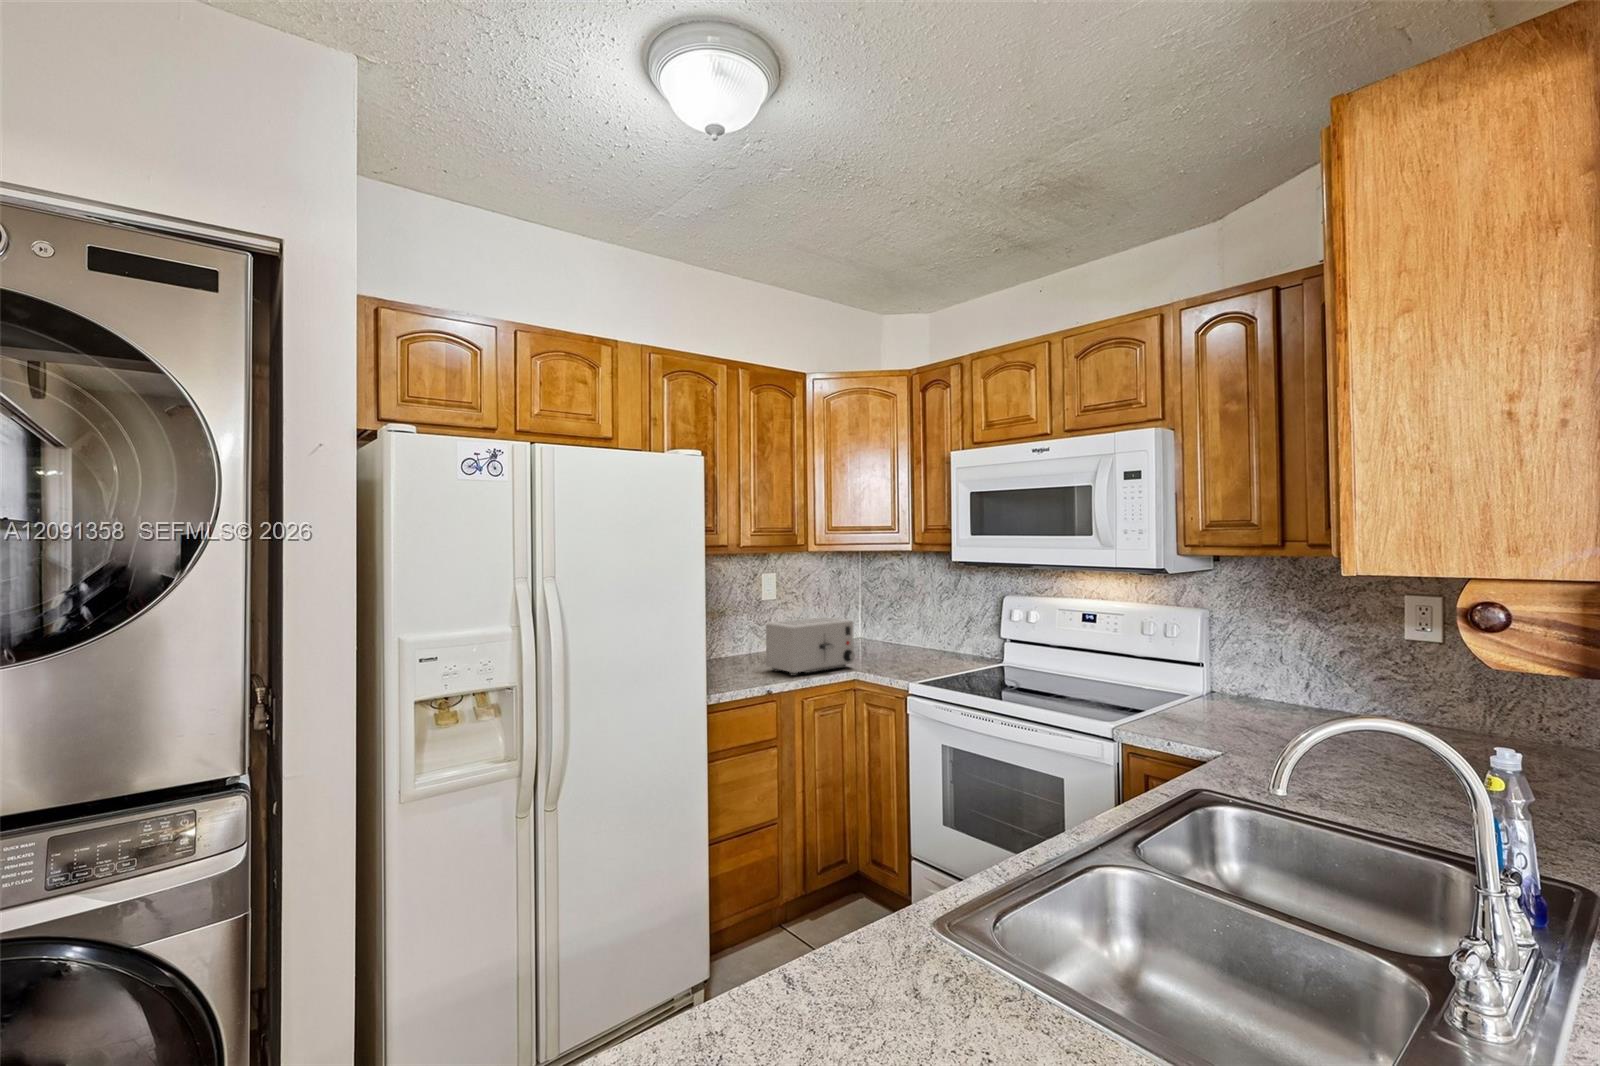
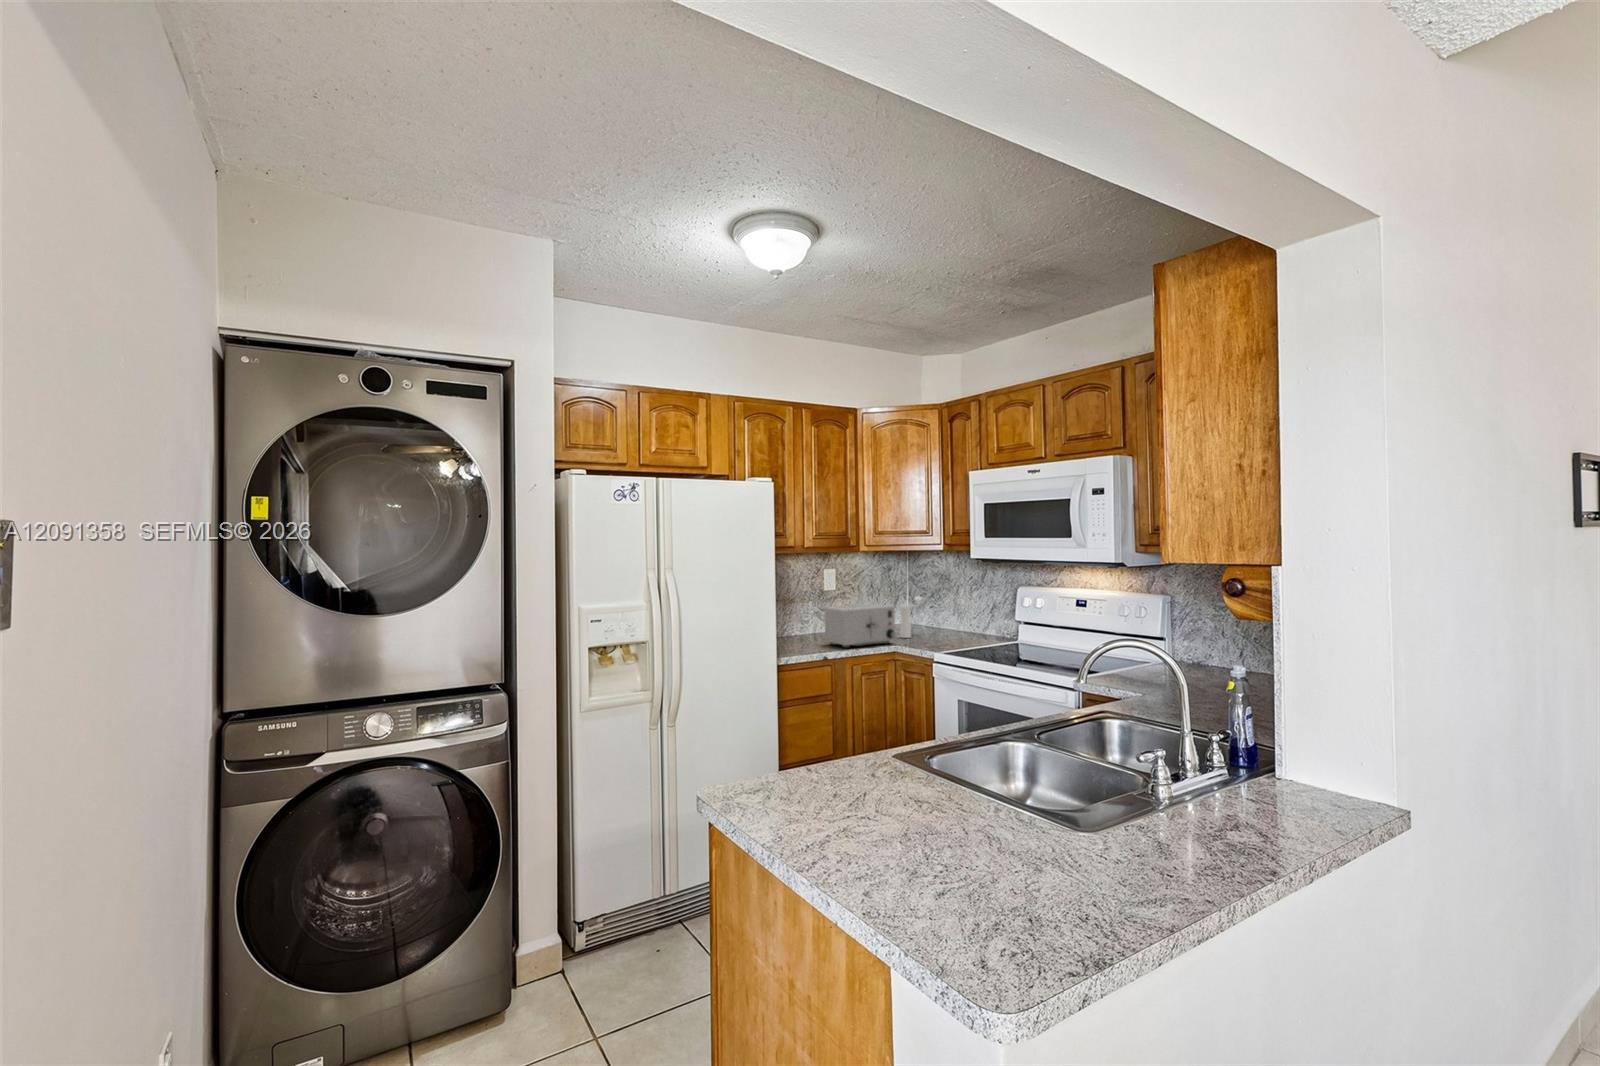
pepper mill: none [857,607,883,659] -> present [900,596,922,638]

